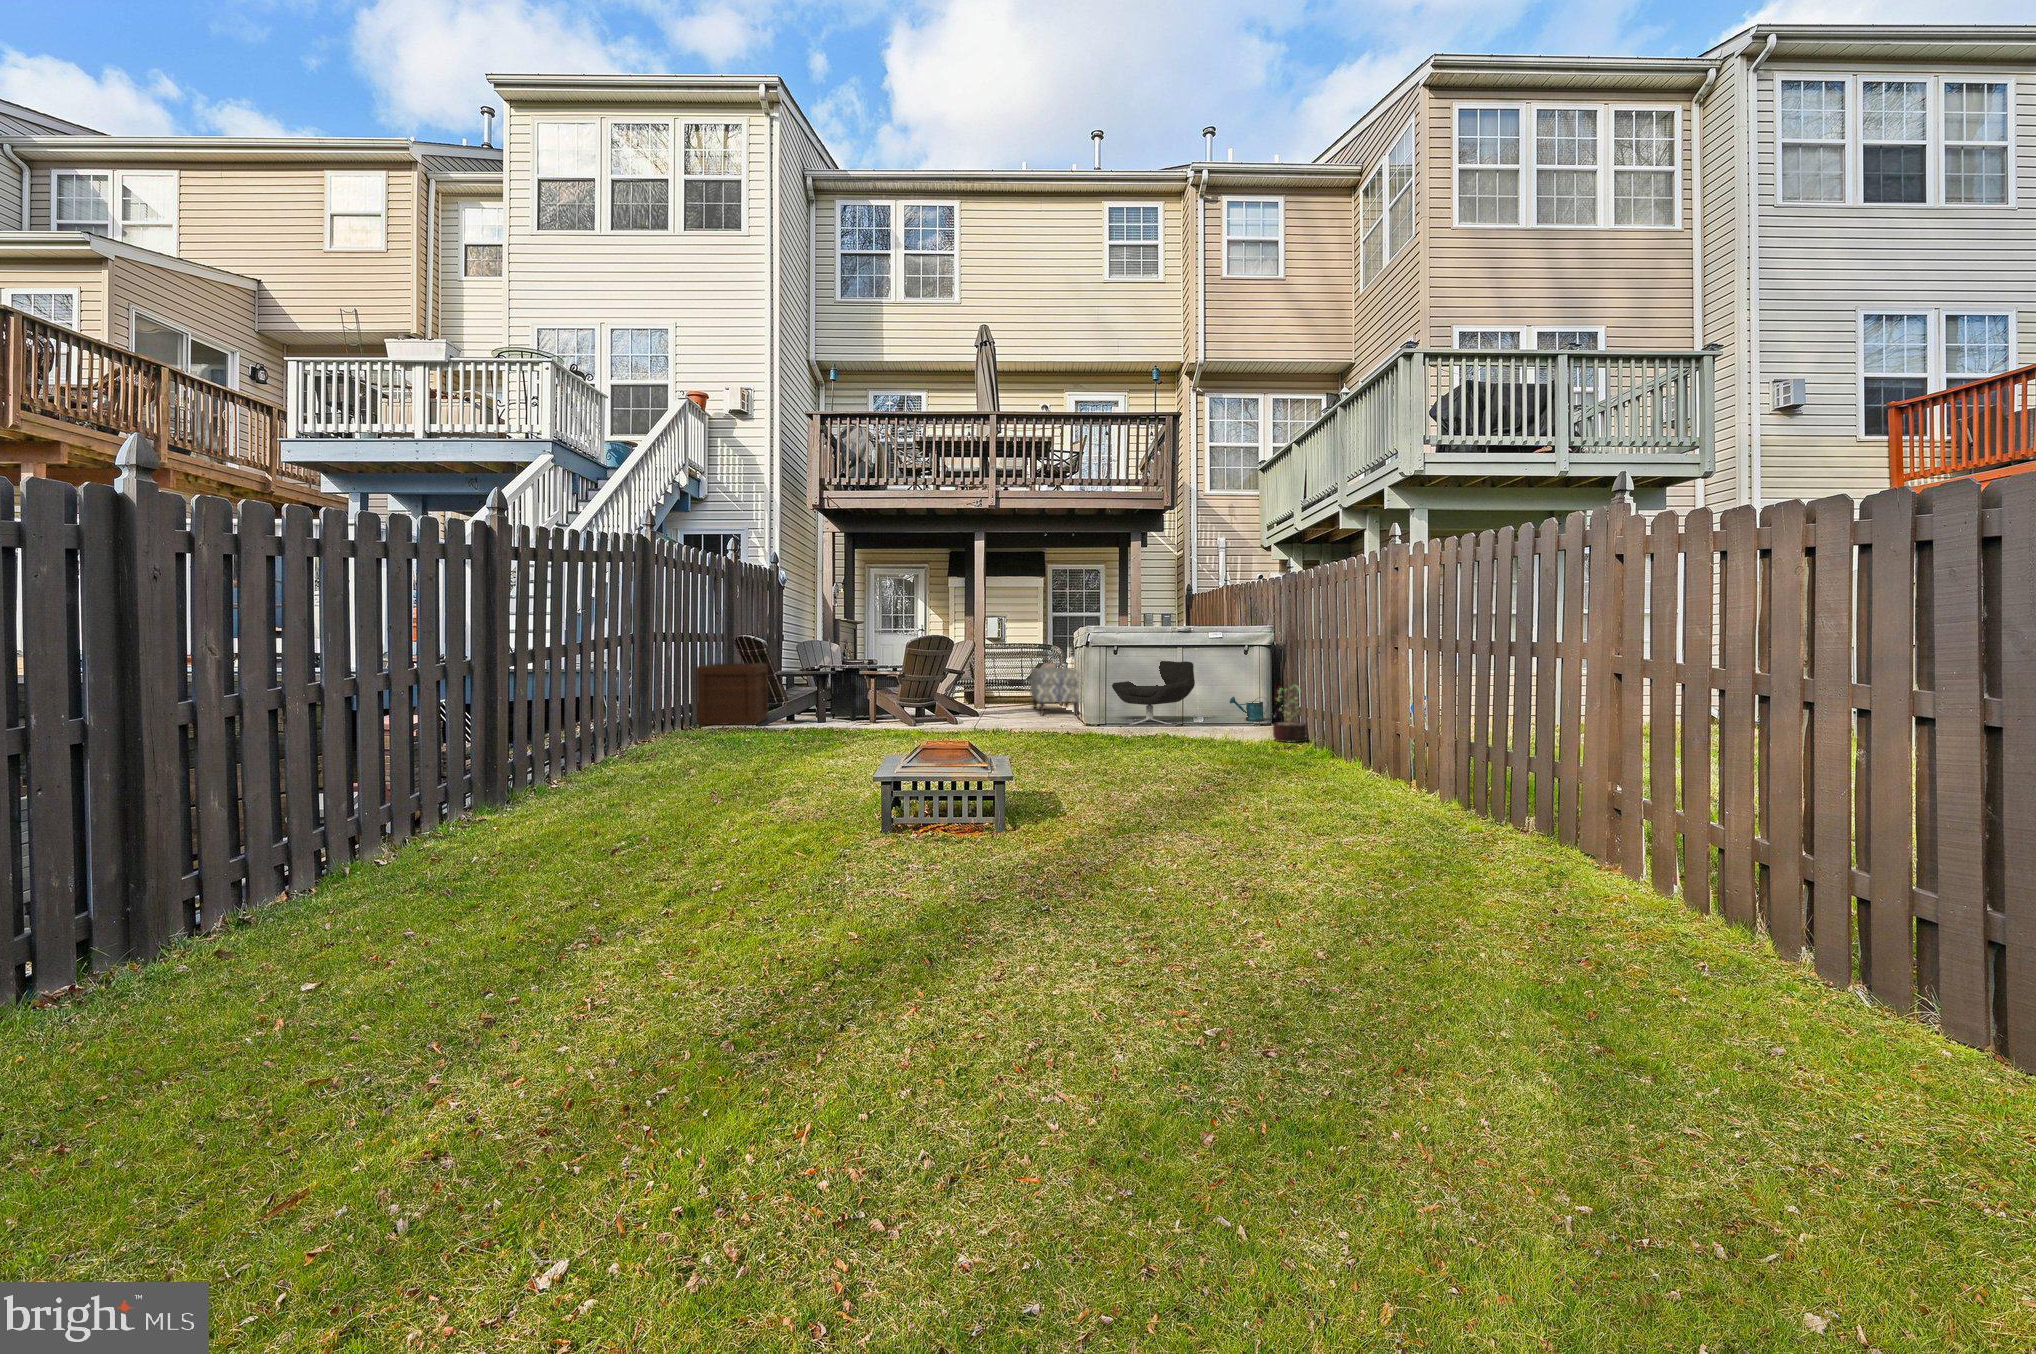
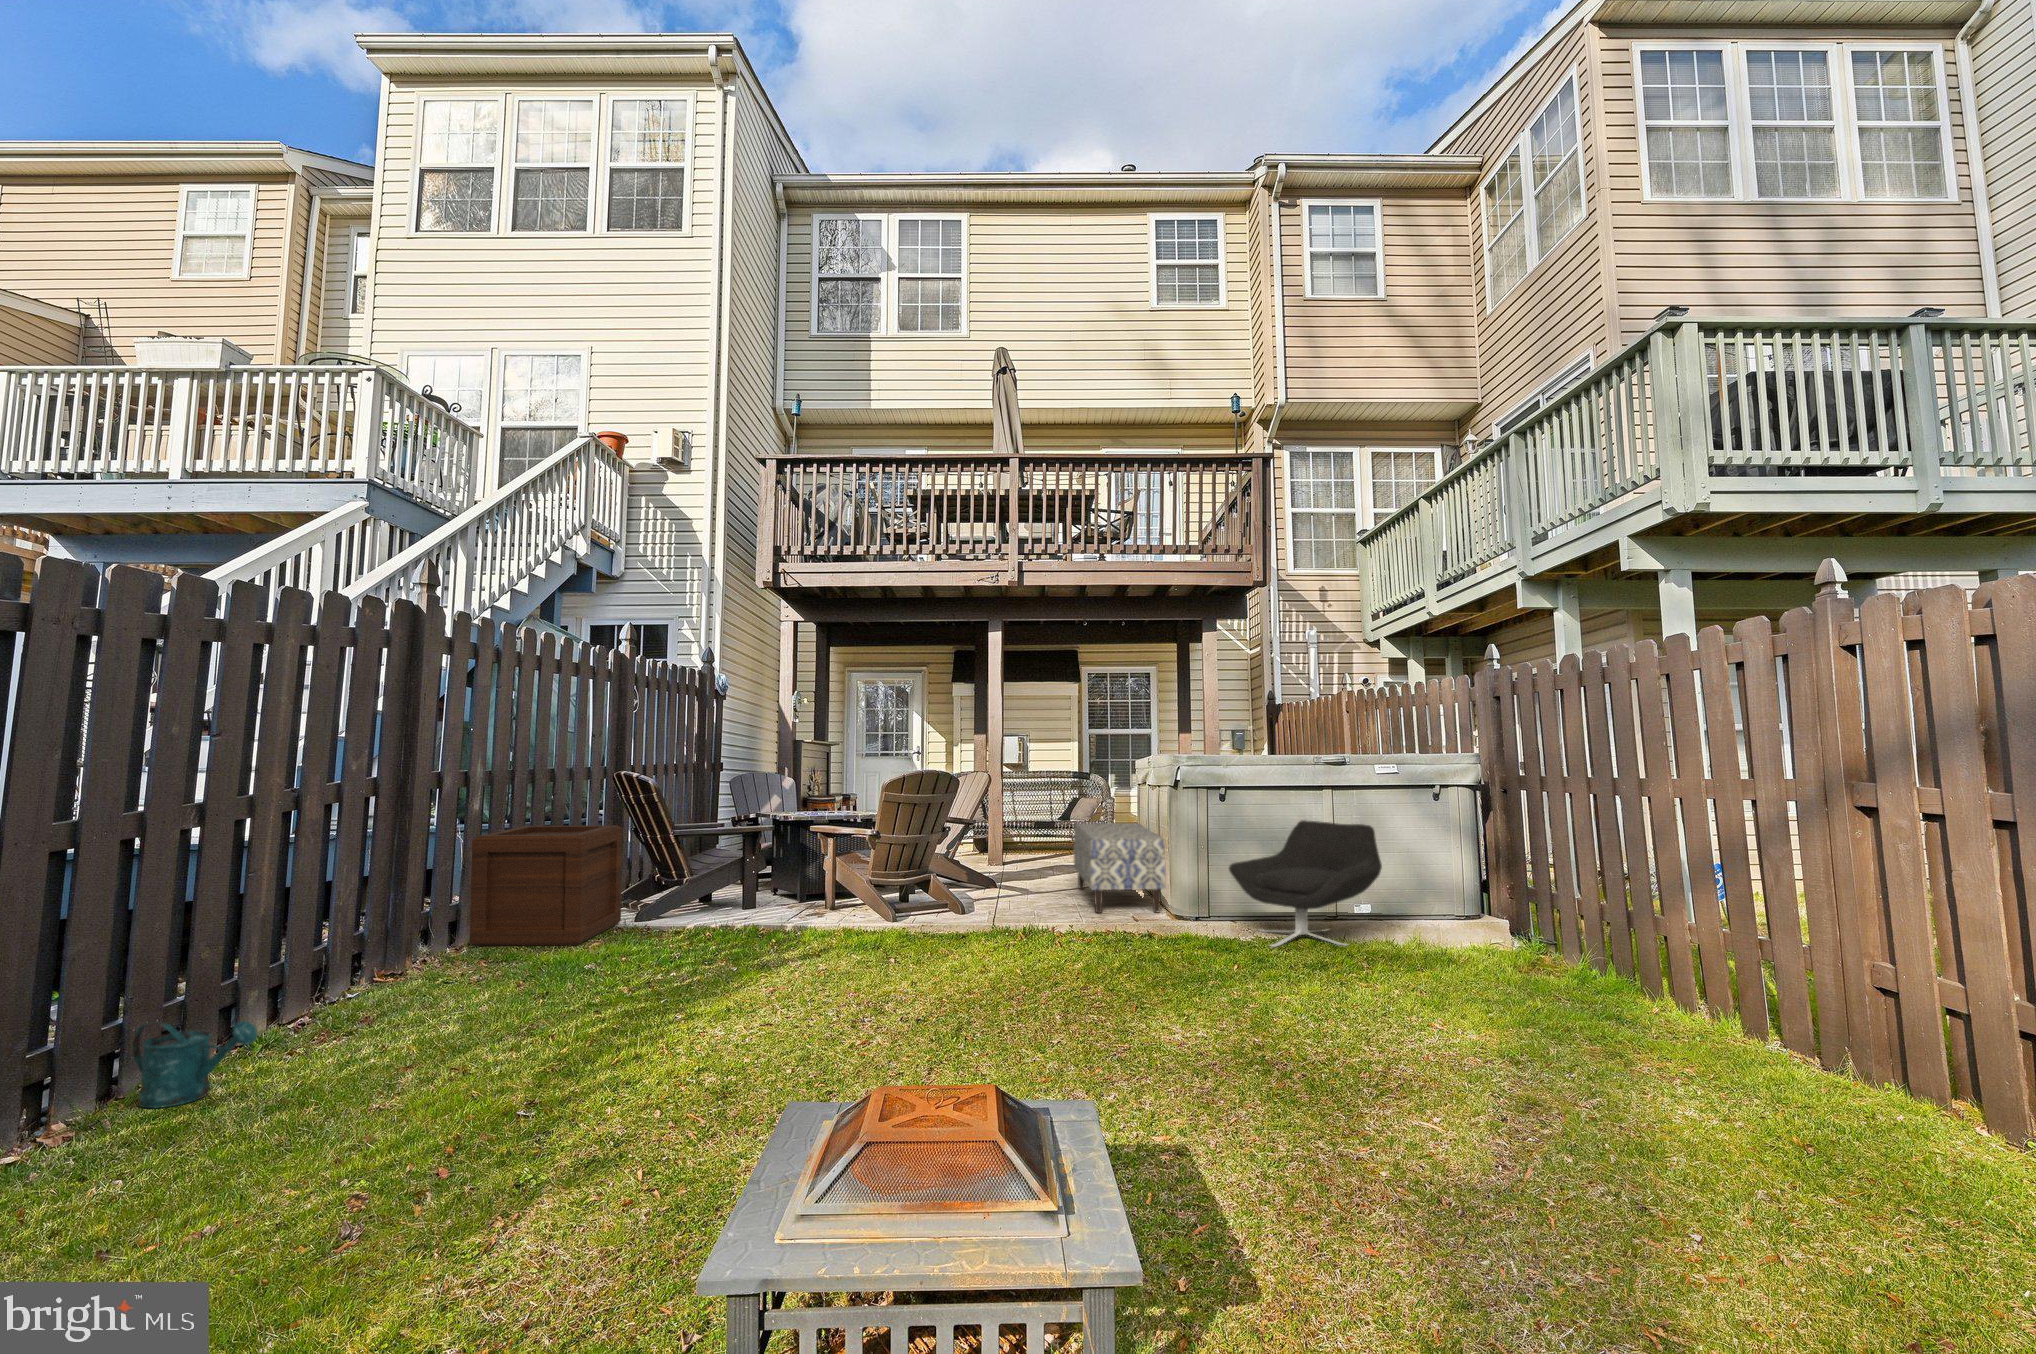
decorative plant: present [1273,685,1307,743] -> none [1626,896,1715,1034]
watering can: present [1230,697,1269,721] -> present [132,1021,257,1108]

